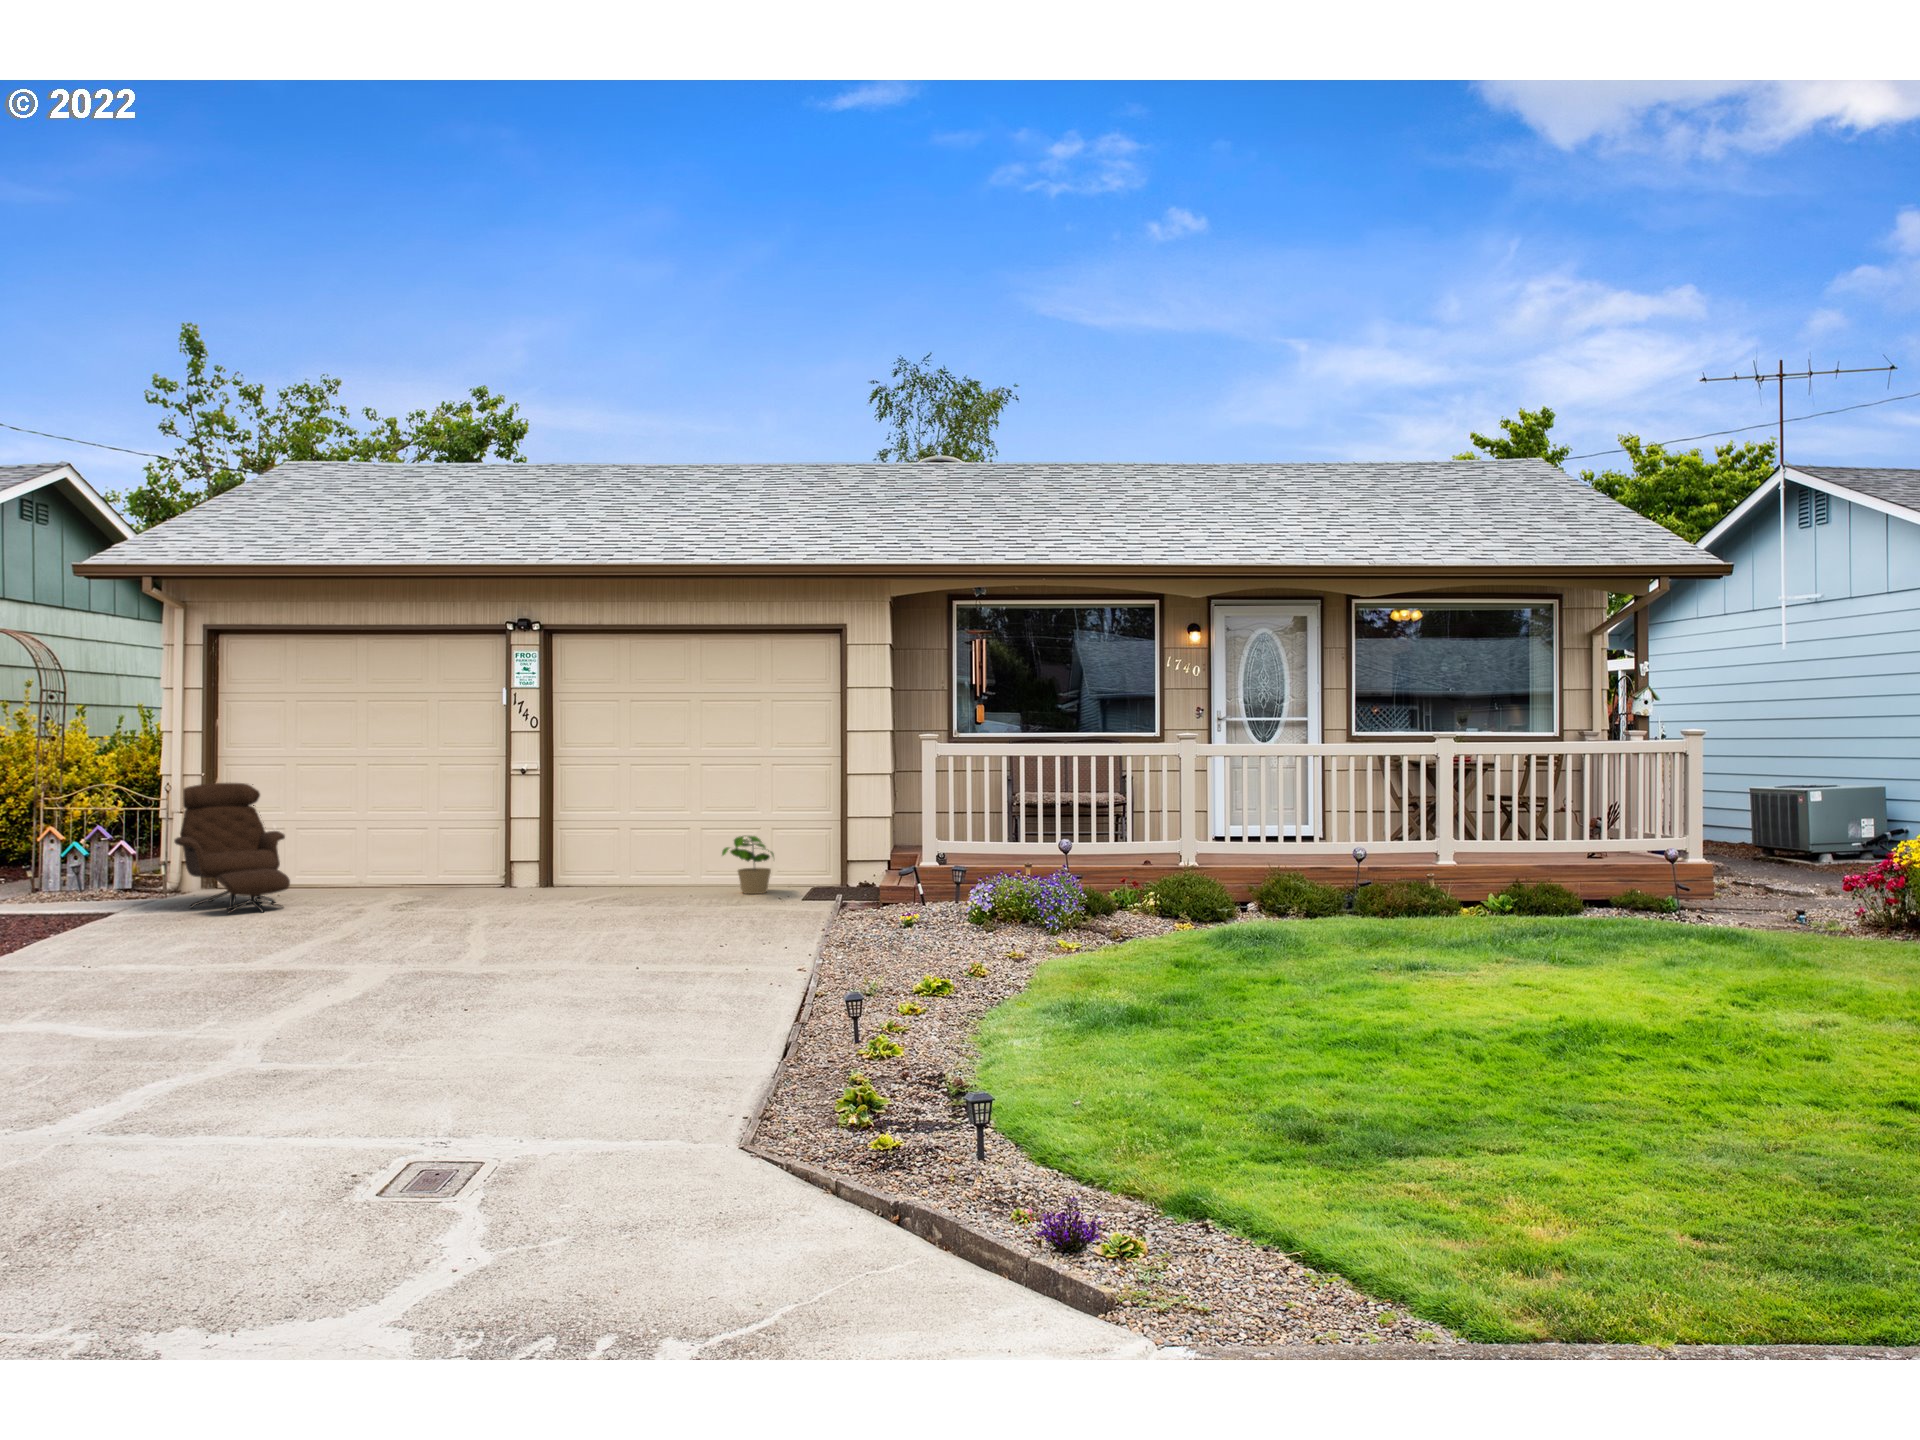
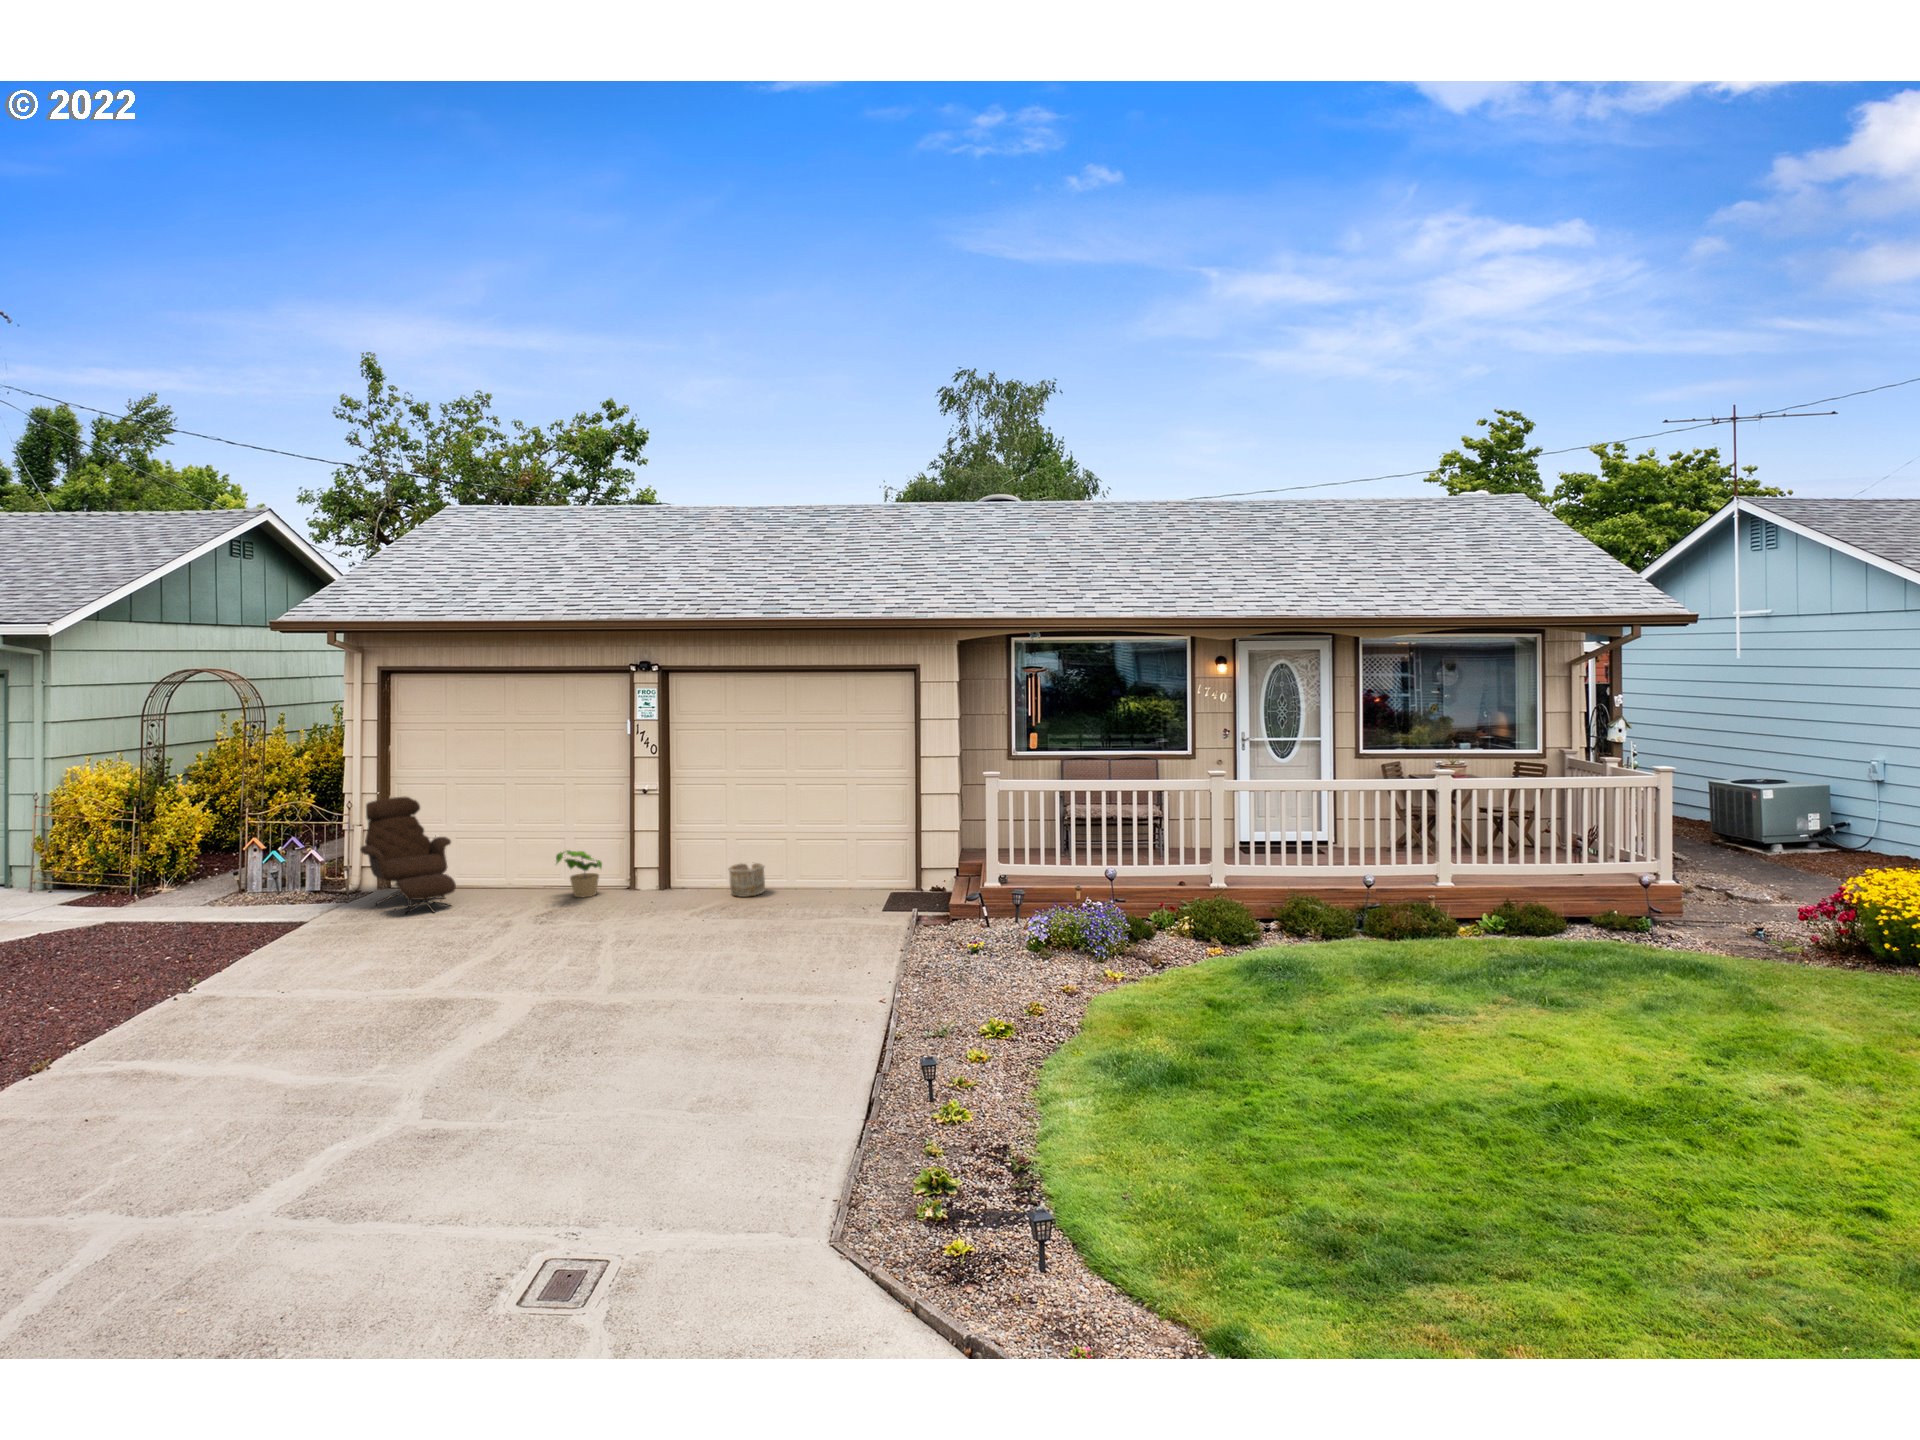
potted plant: present [722,836,774,894] -> present [556,850,602,897]
wooden bucket: none [619,860,663,896] -> present [728,863,765,897]

